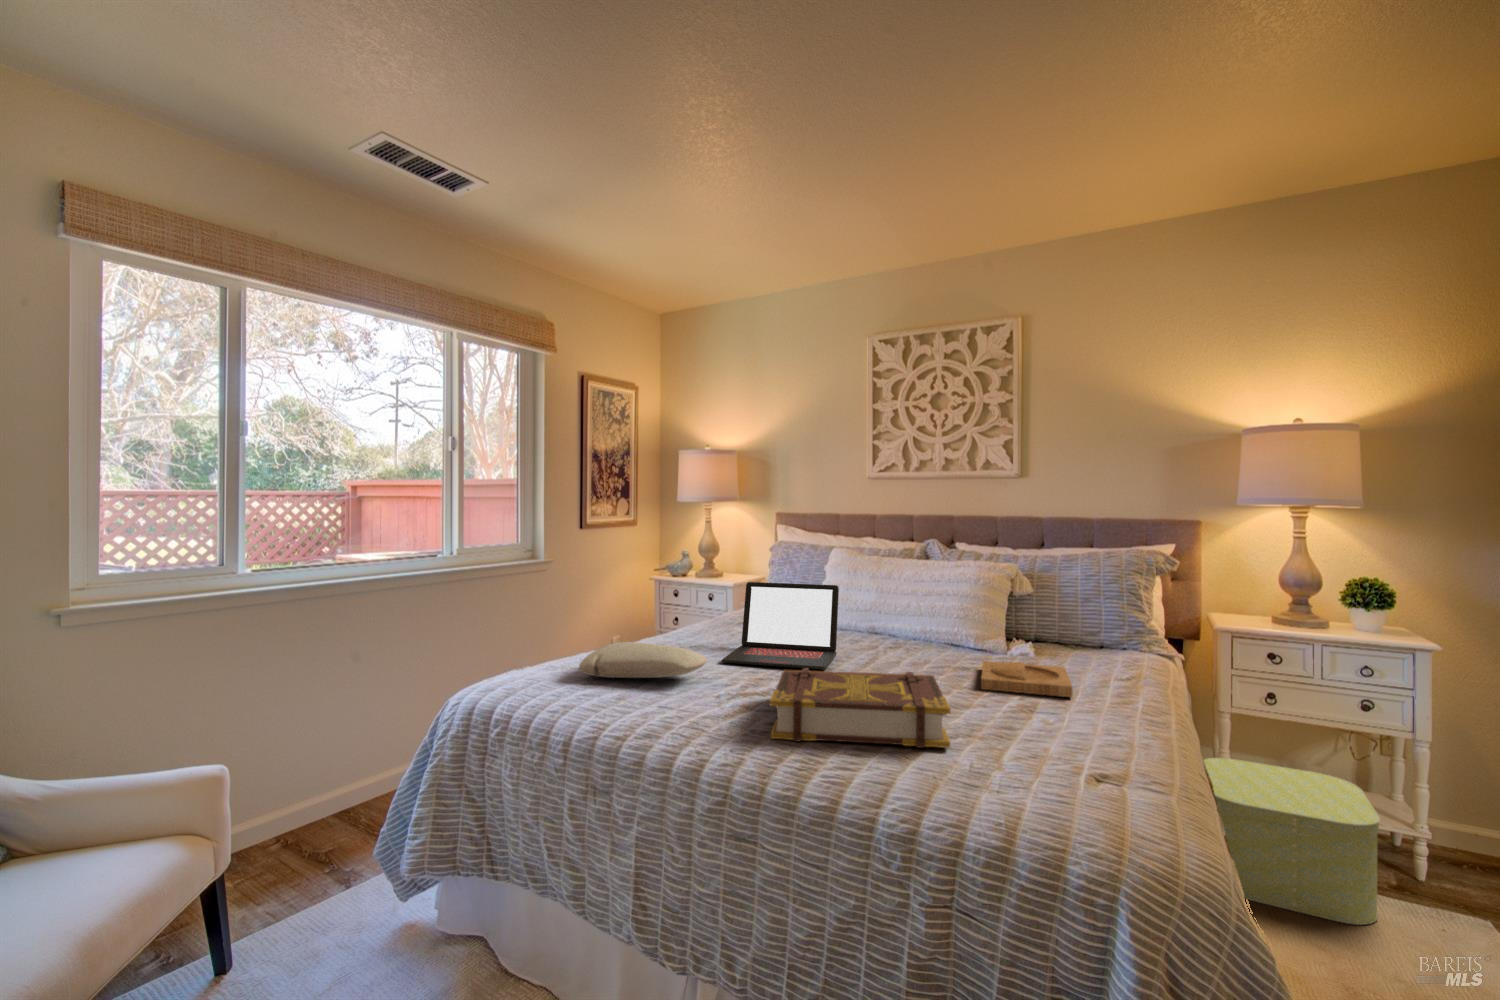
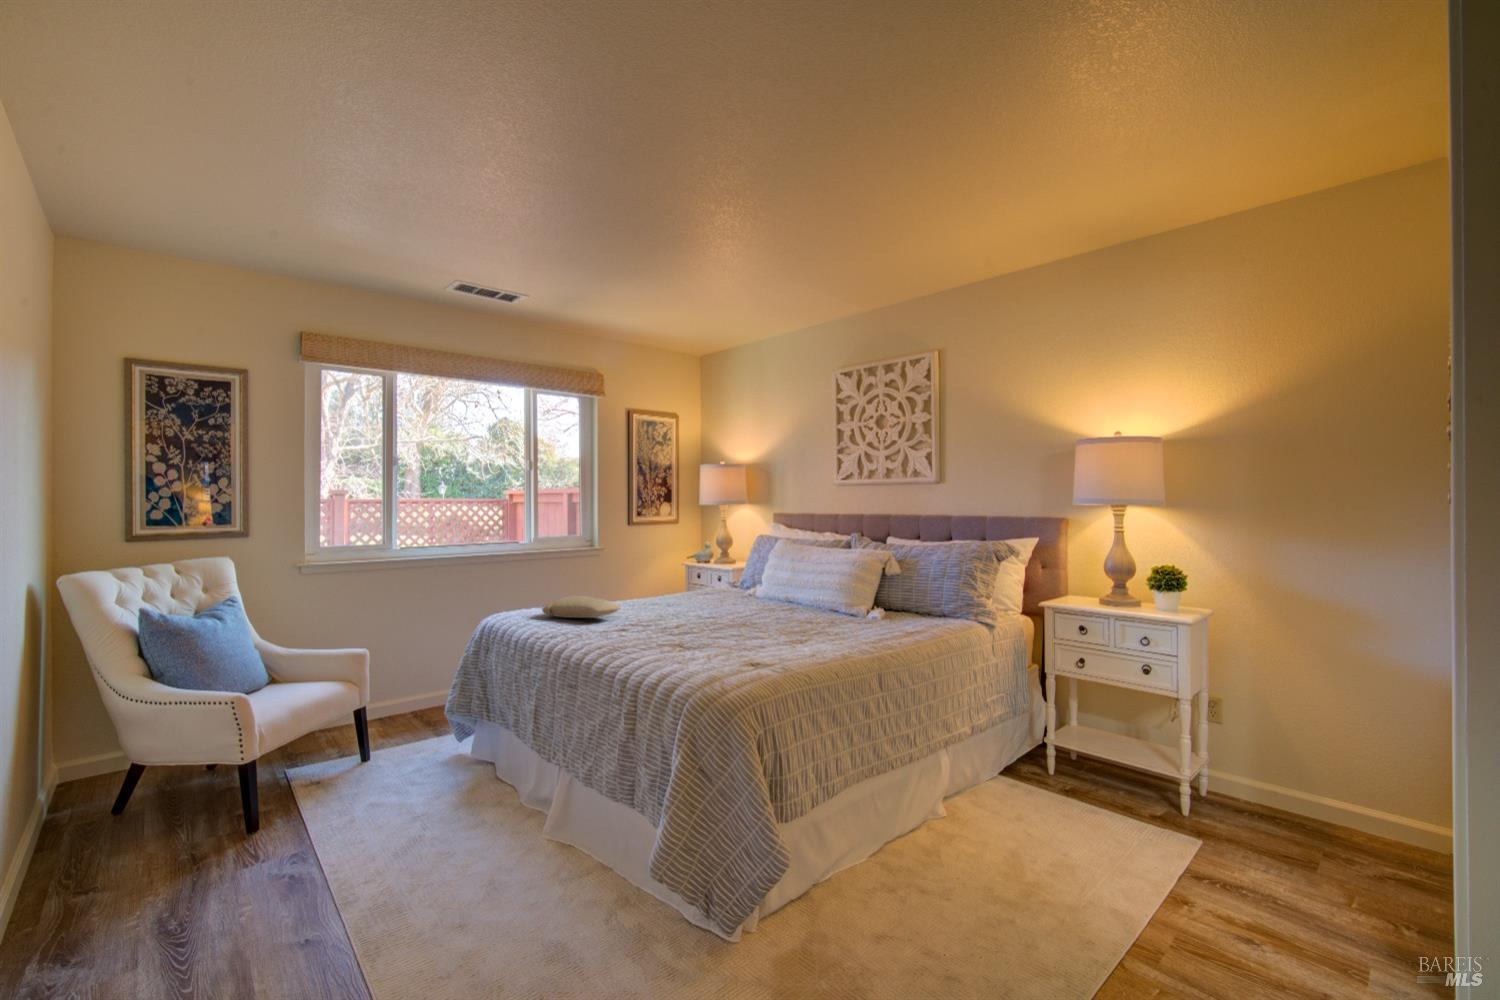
laptop: present [722,582,839,669] -> none [645,561,736,619]
tray: present [981,661,1073,697] -> none [791,619,870,641]
book: present [770,668,951,748] -> none [605,612,737,658]
storage box: present [1204,758,1380,925] -> none [994,709,1131,834]

